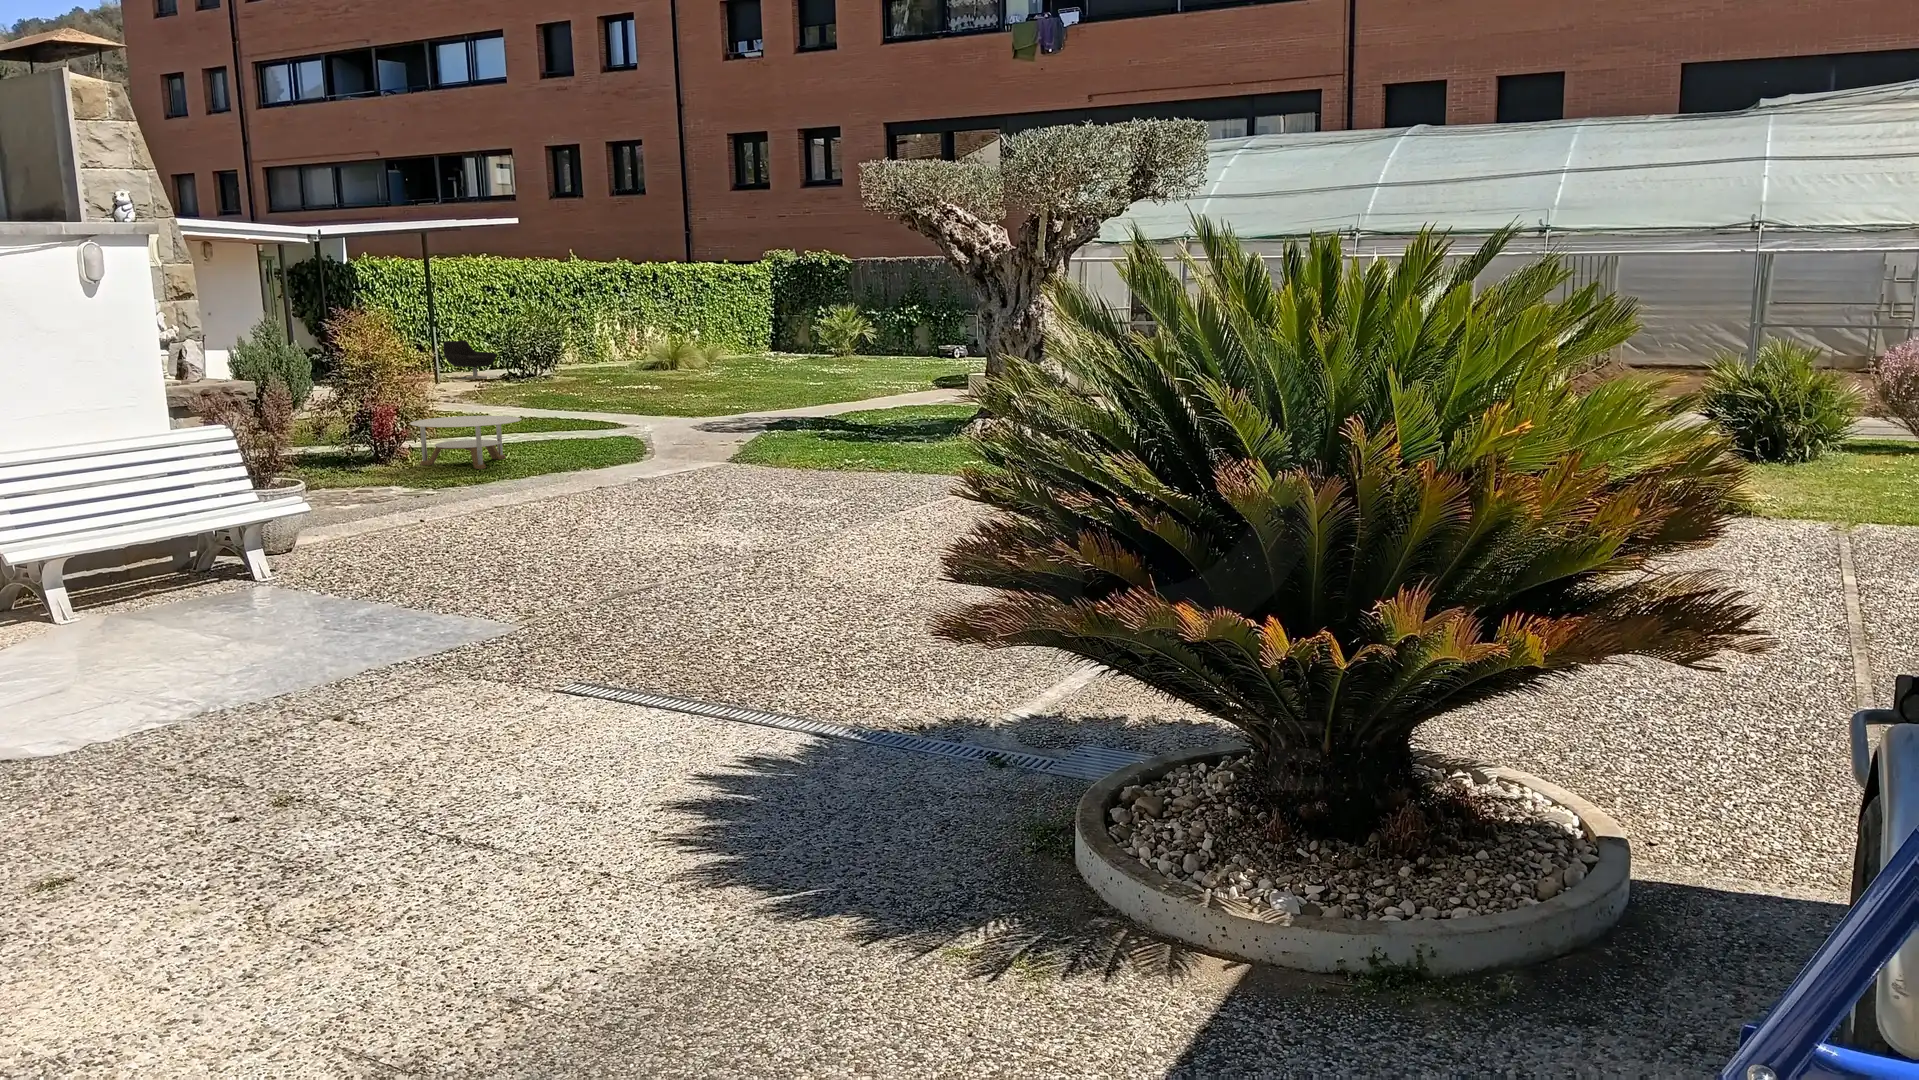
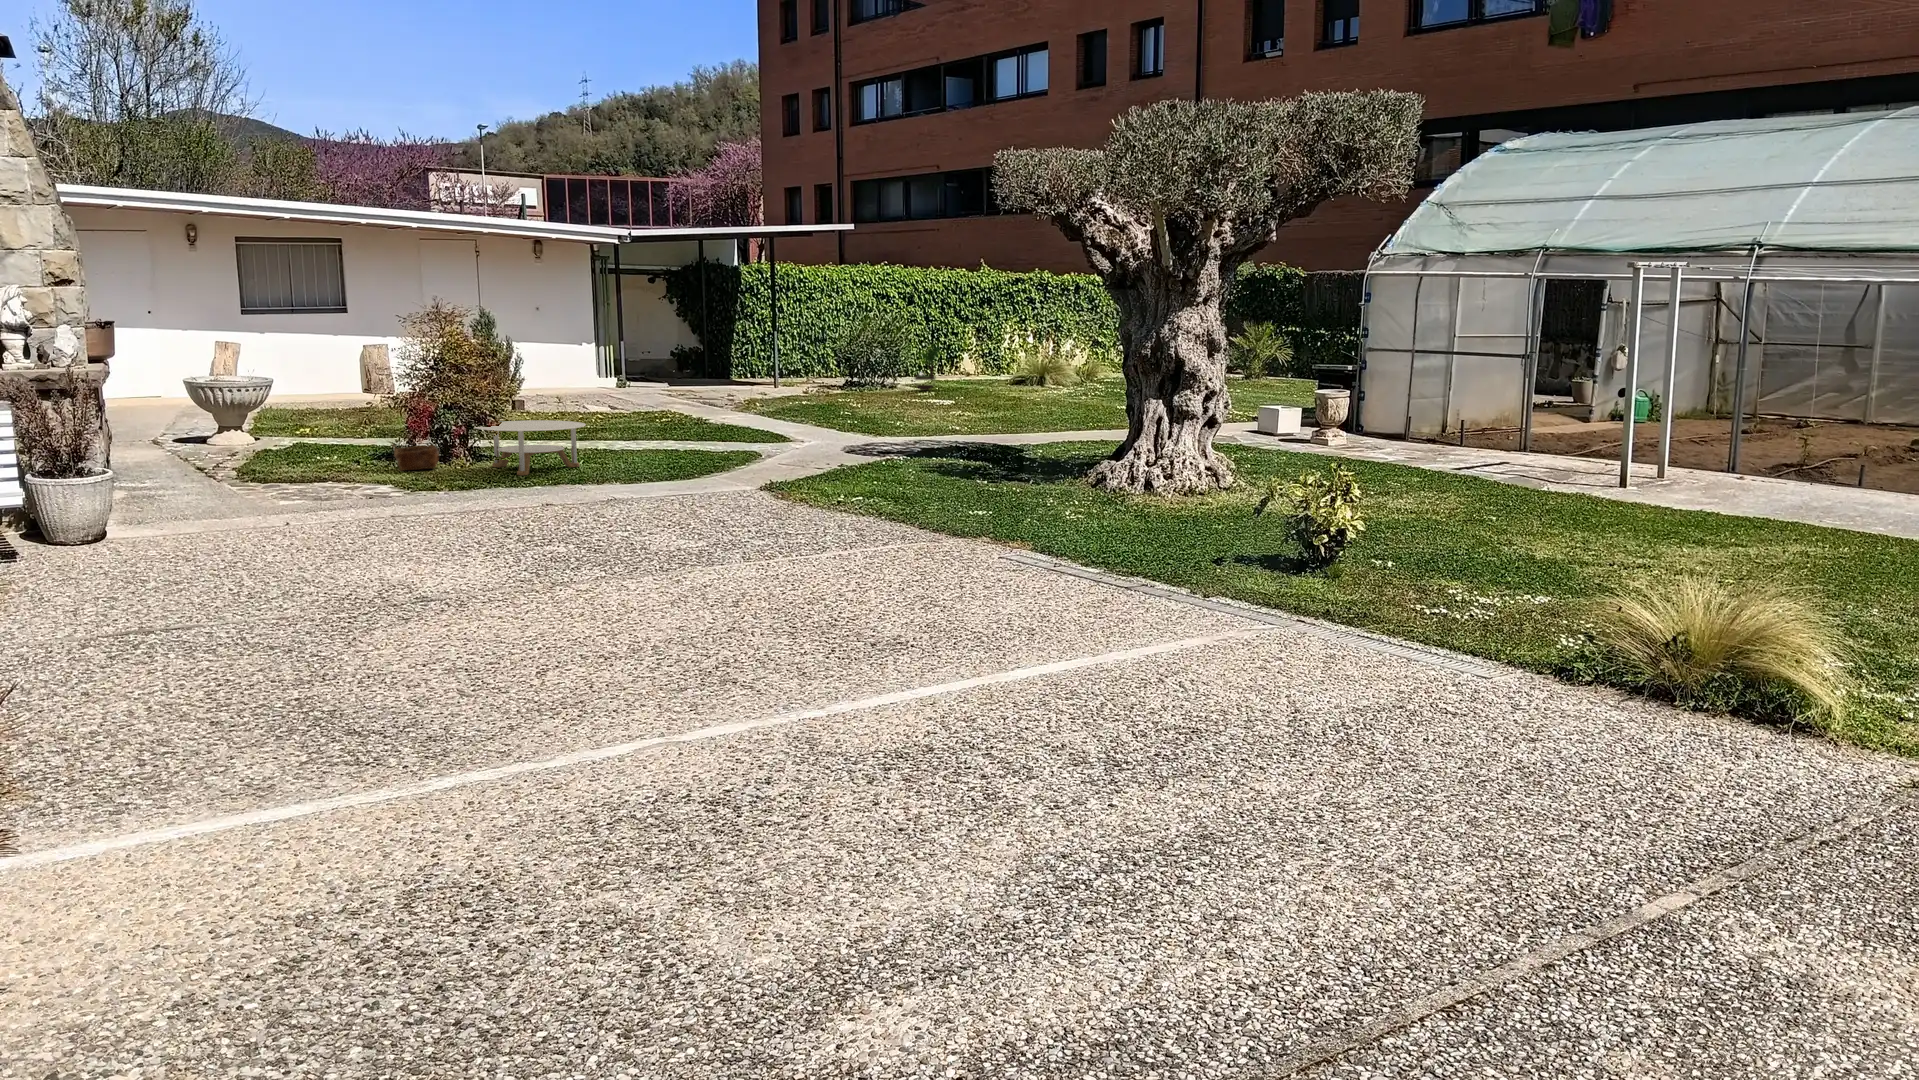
potted tree: none [555,330,582,379] -> present [915,346,940,391]
lounge chair: present [443,340,497,379] -> none [824,347,875,386]
woven basket: none [327,440,377,475] -> present [393,444,440,471]

